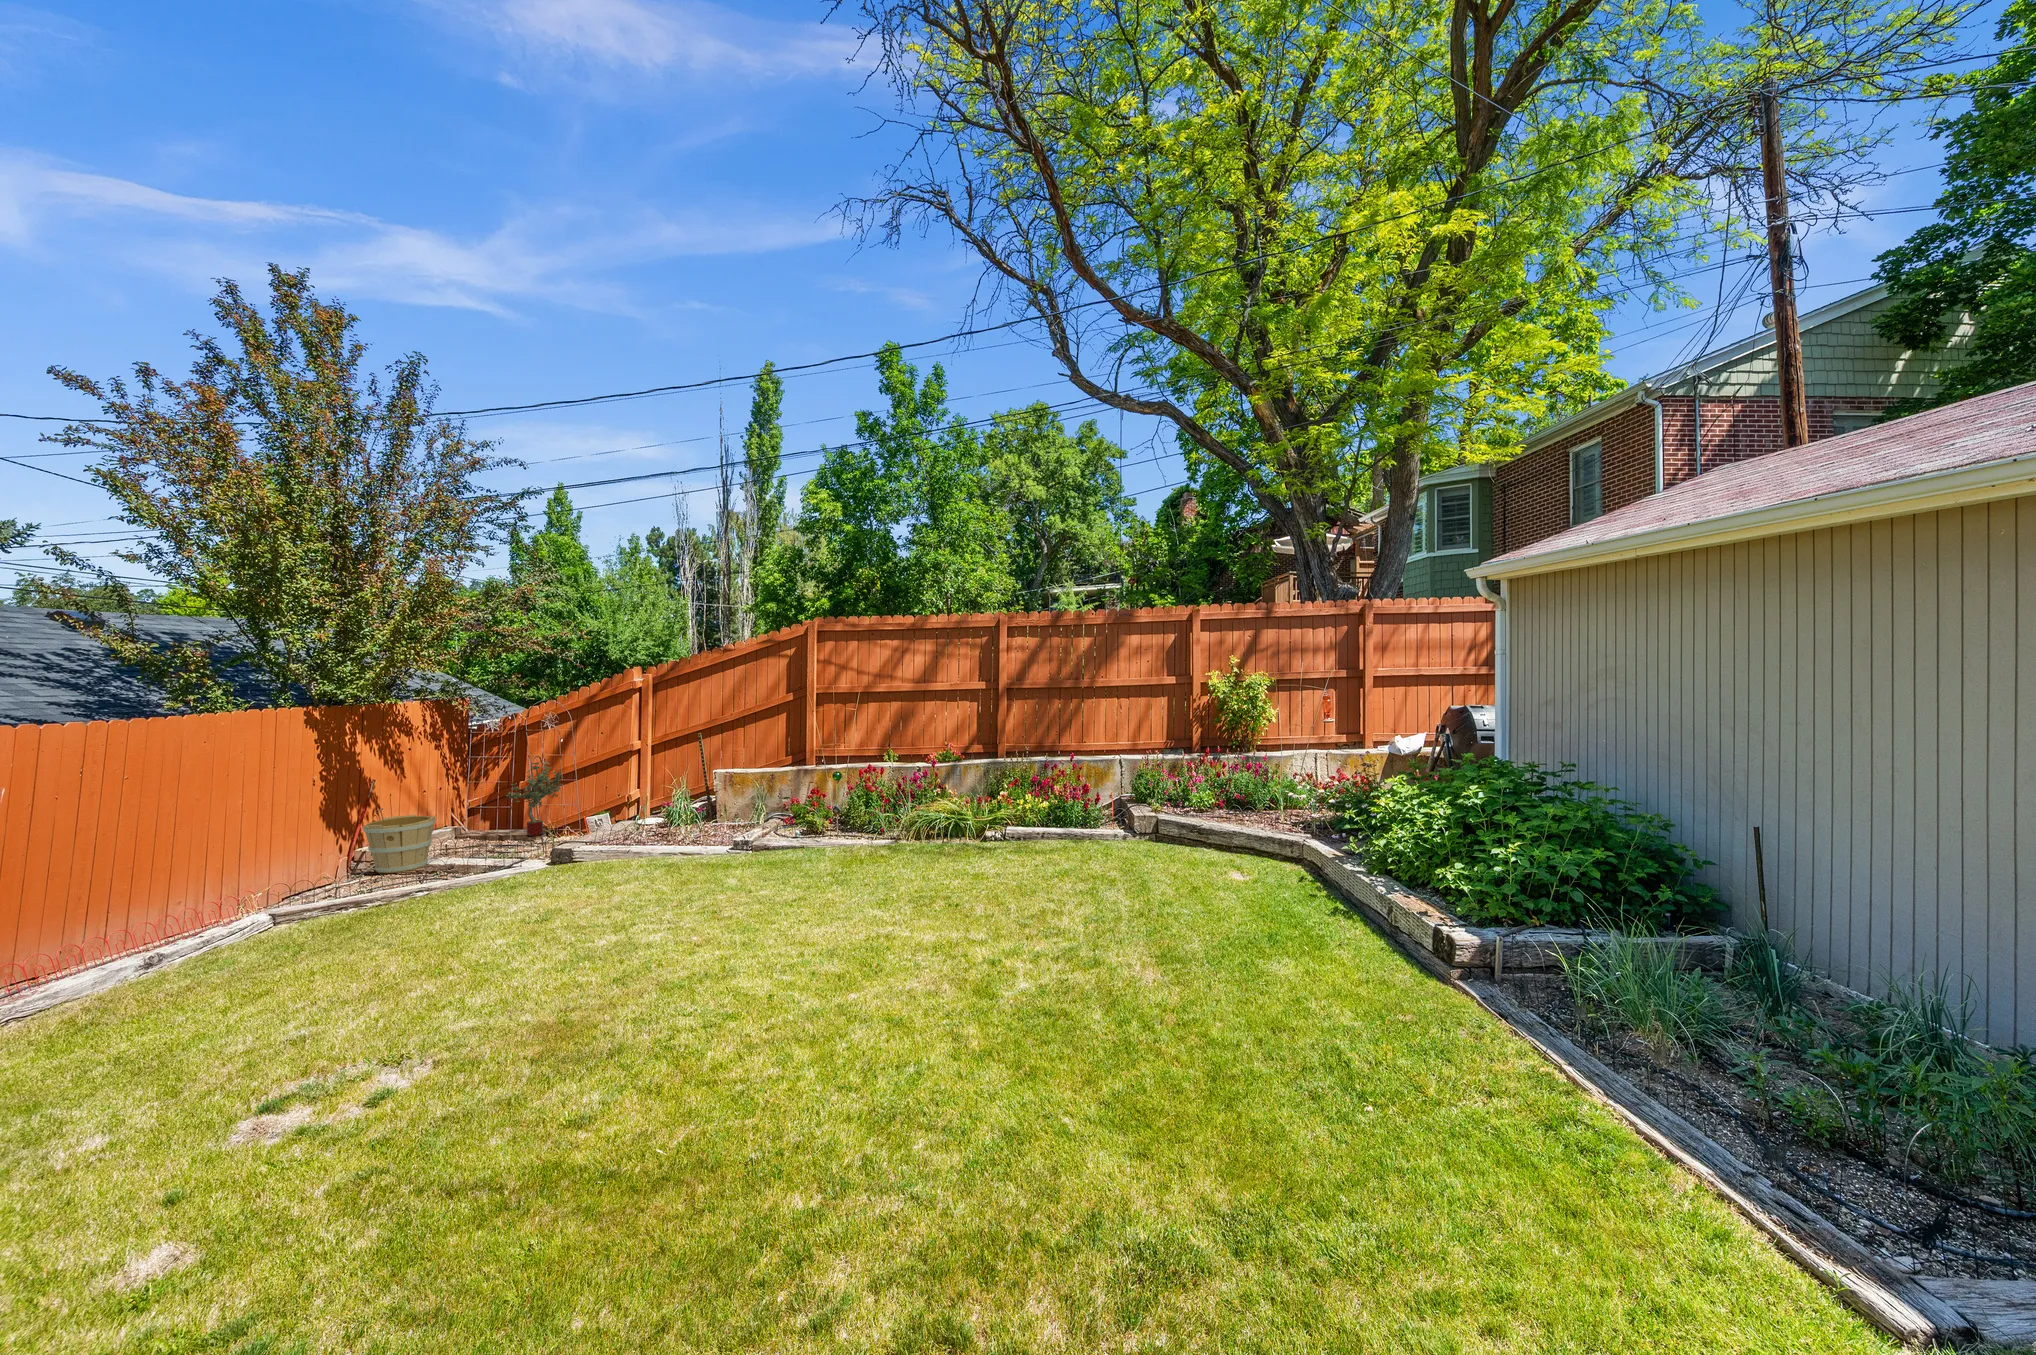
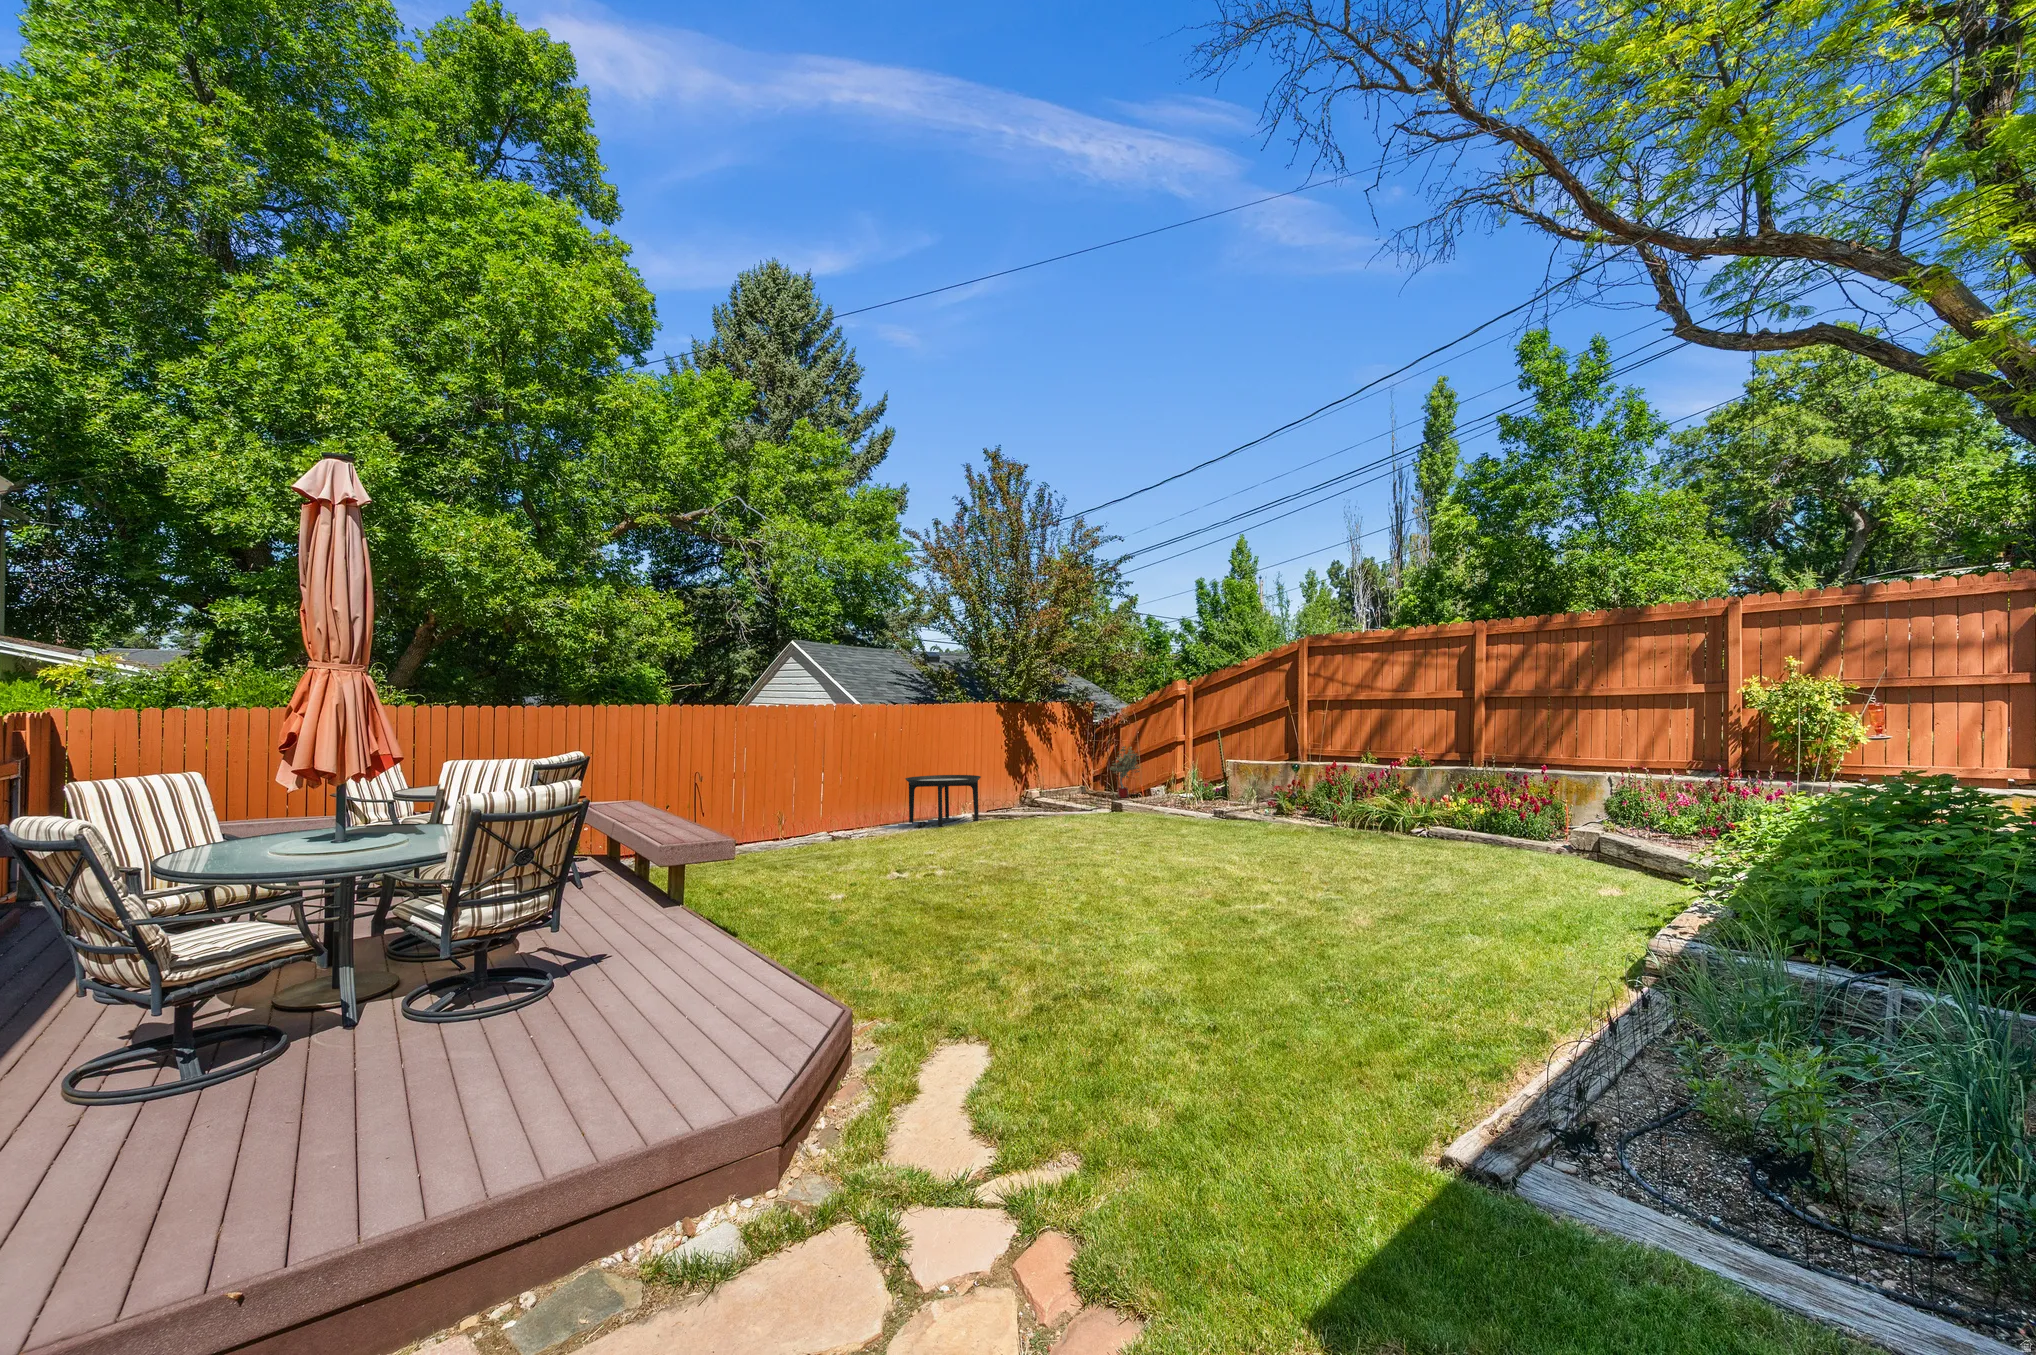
wooden bucket: present [363,815,435,873] -> none [1023,772,1058,805]
round table: none [141,847,343,970] -> present [905,775,981,827]

